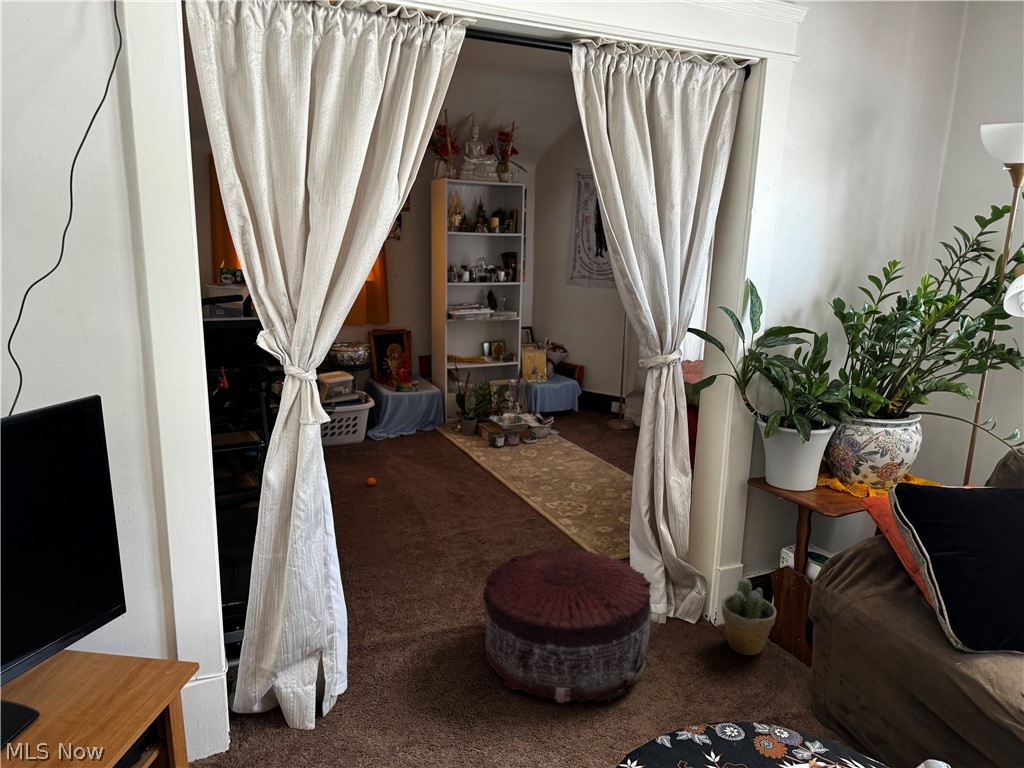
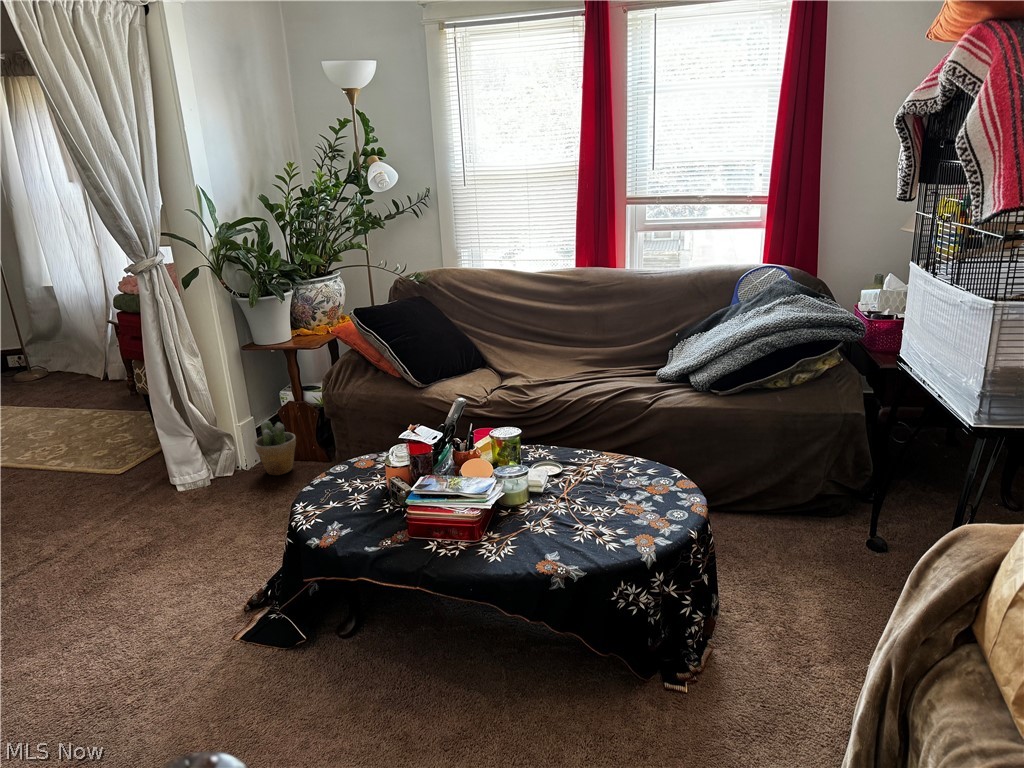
pouf: present [482,549,652,703] -> none [49,443,226,571]

